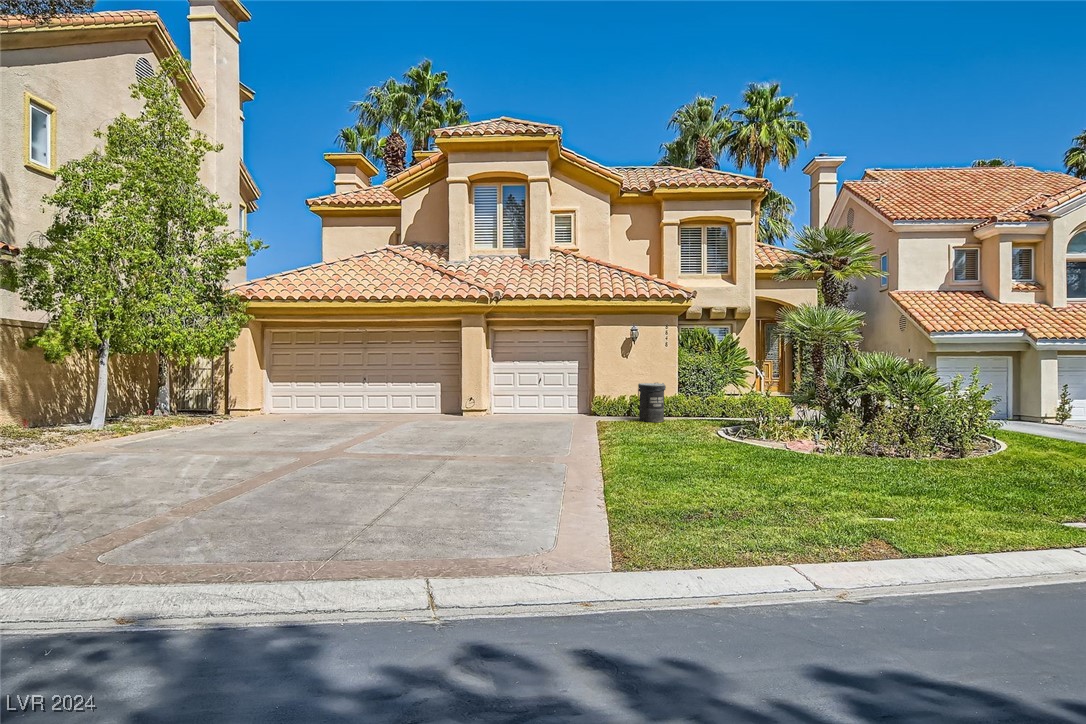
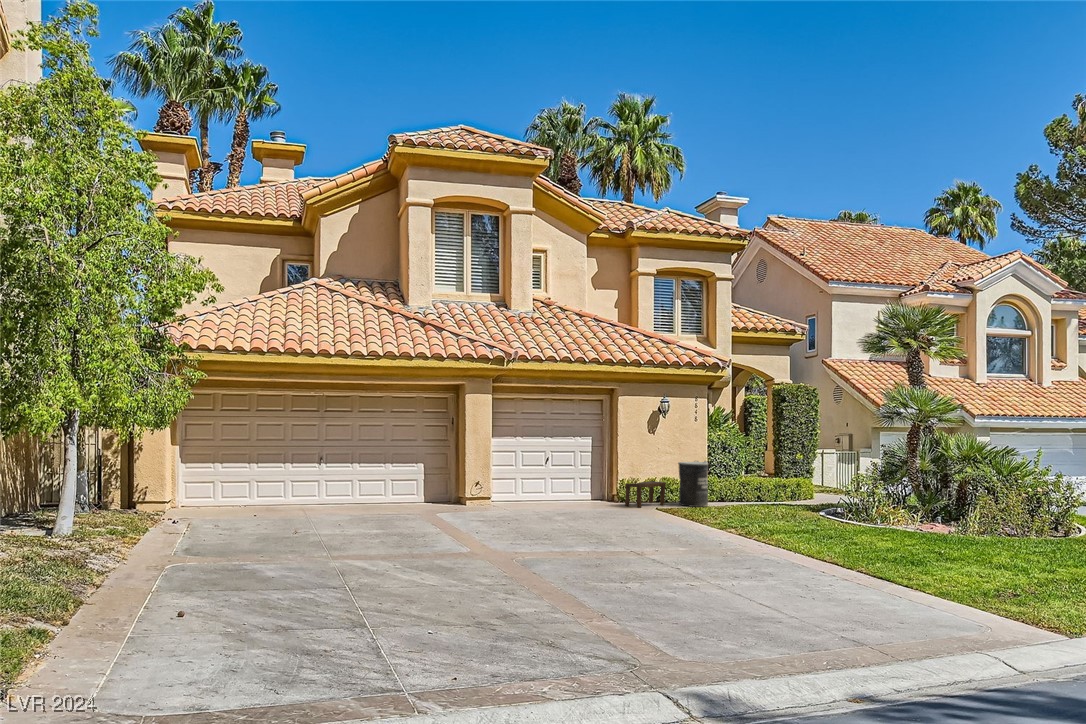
bench: none [587,399,625,420] -> present [625,481,666,508]

